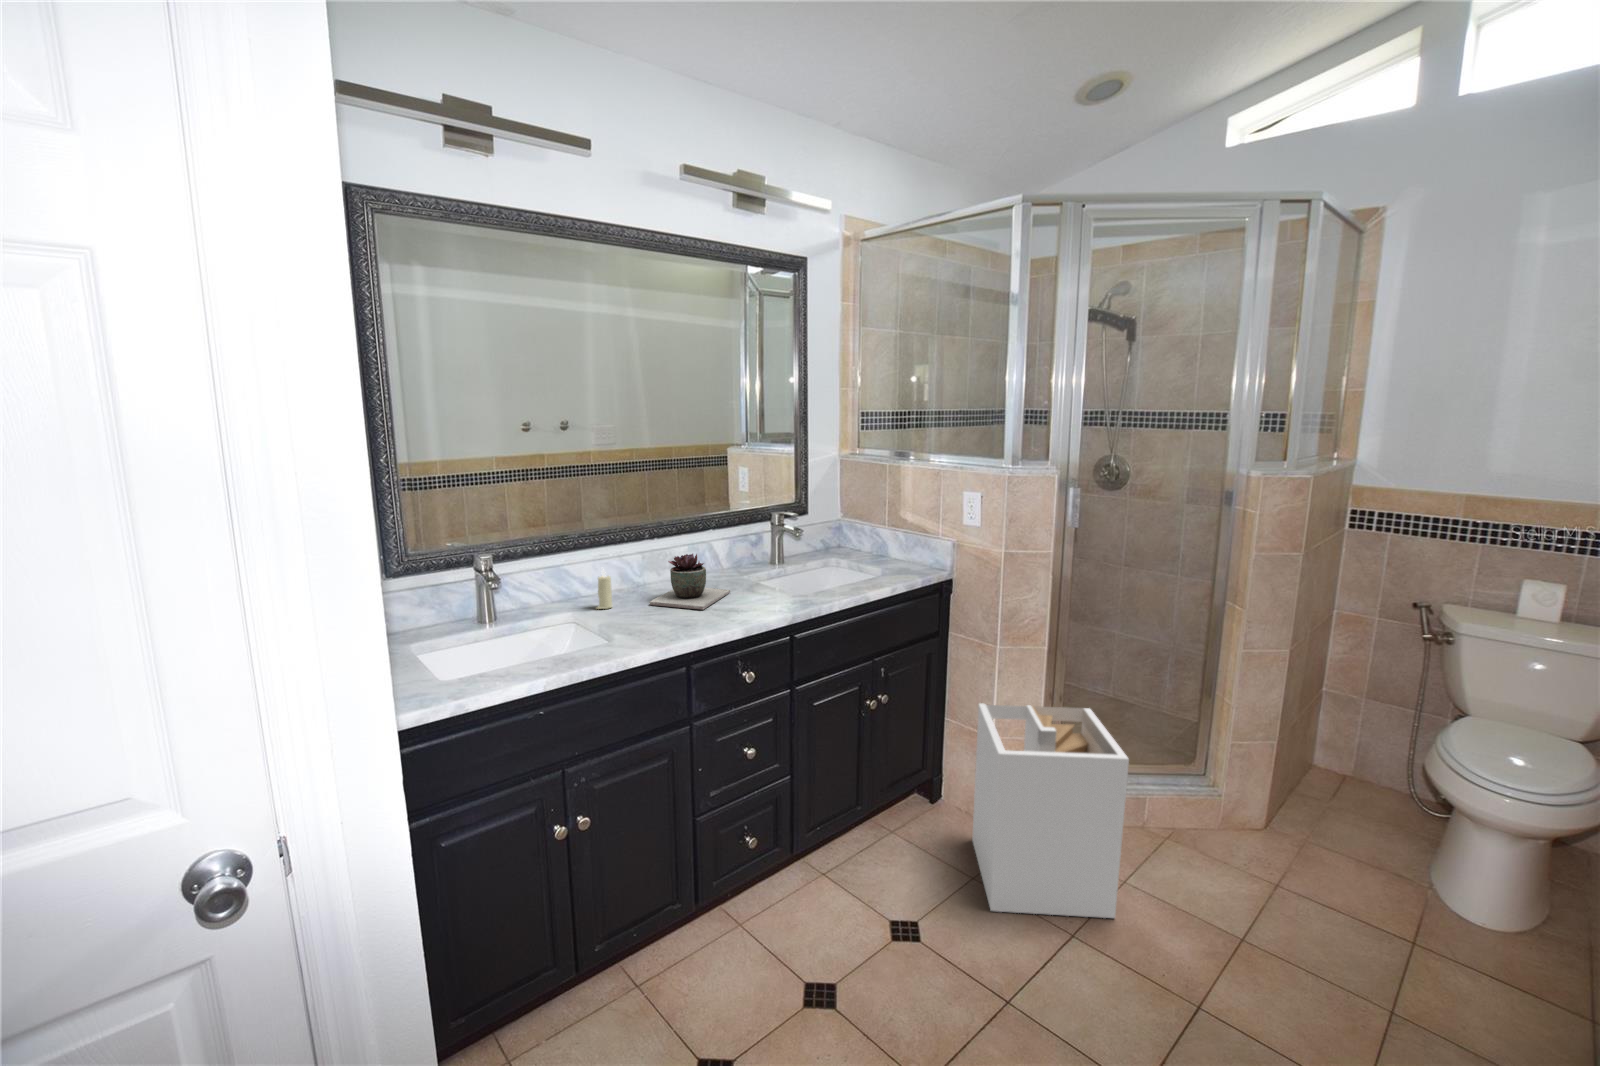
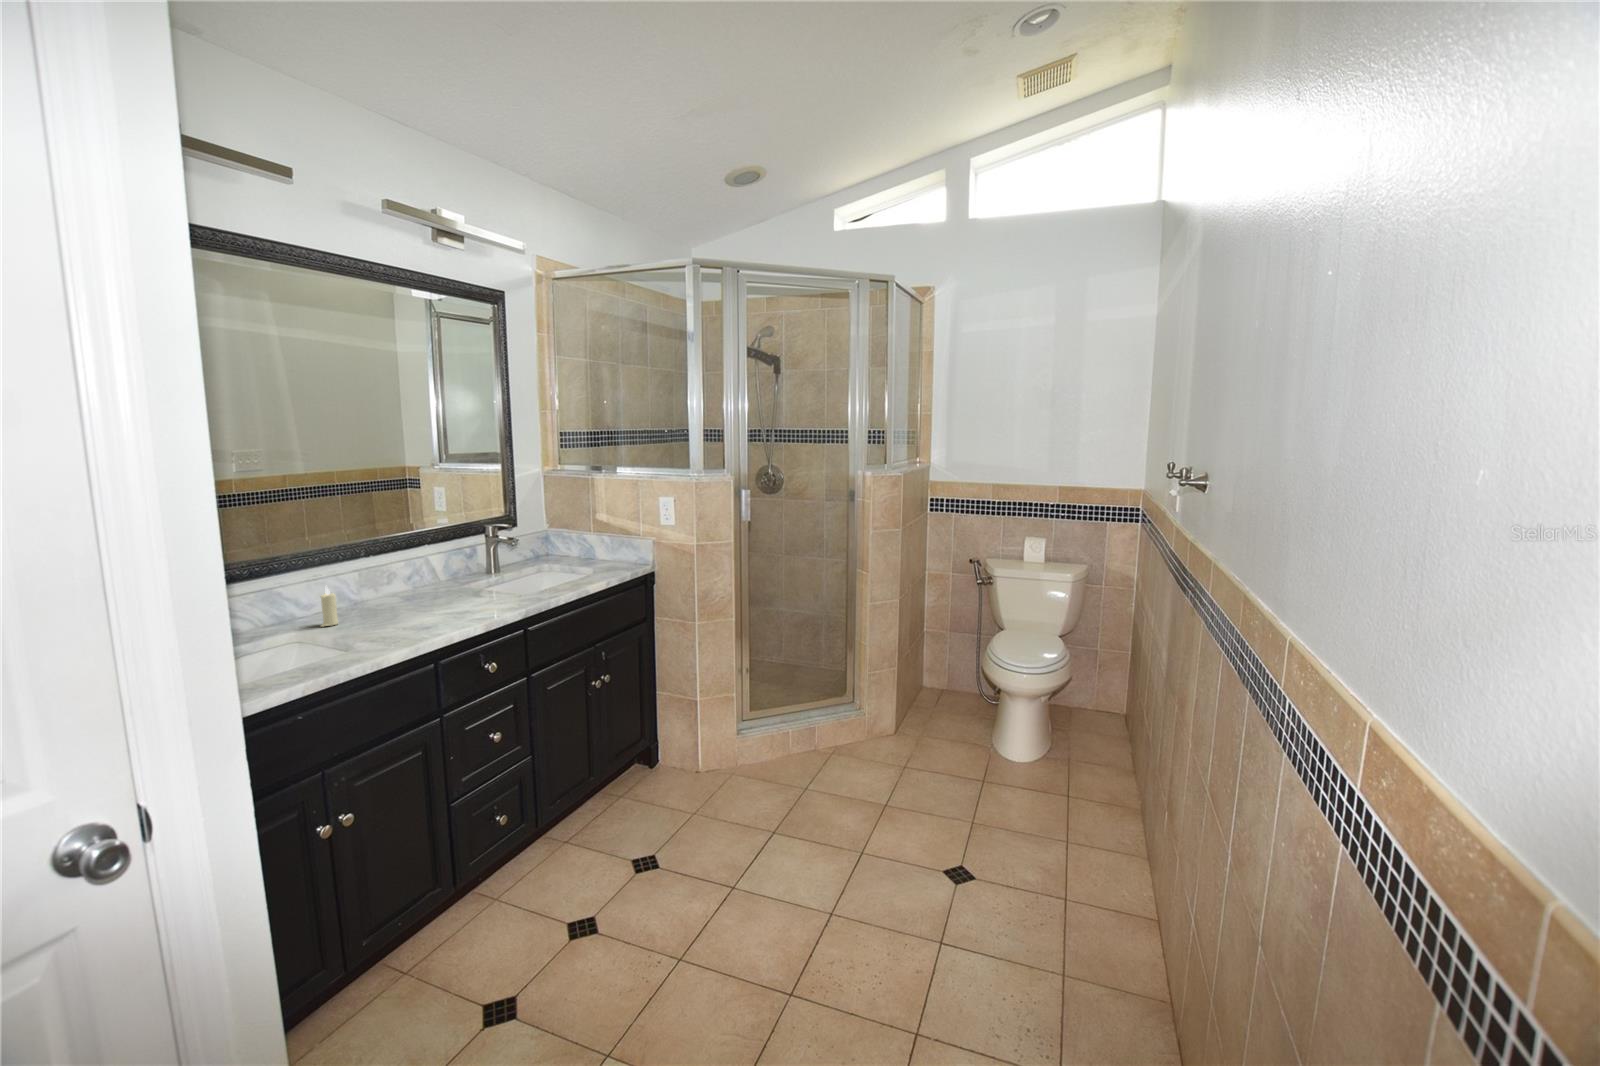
succulent plant: present [650,554,730,610] -> none [379,565,457,618]
laundry hamper: present [972,703,1129,918] -> none [687,662,802,832]

